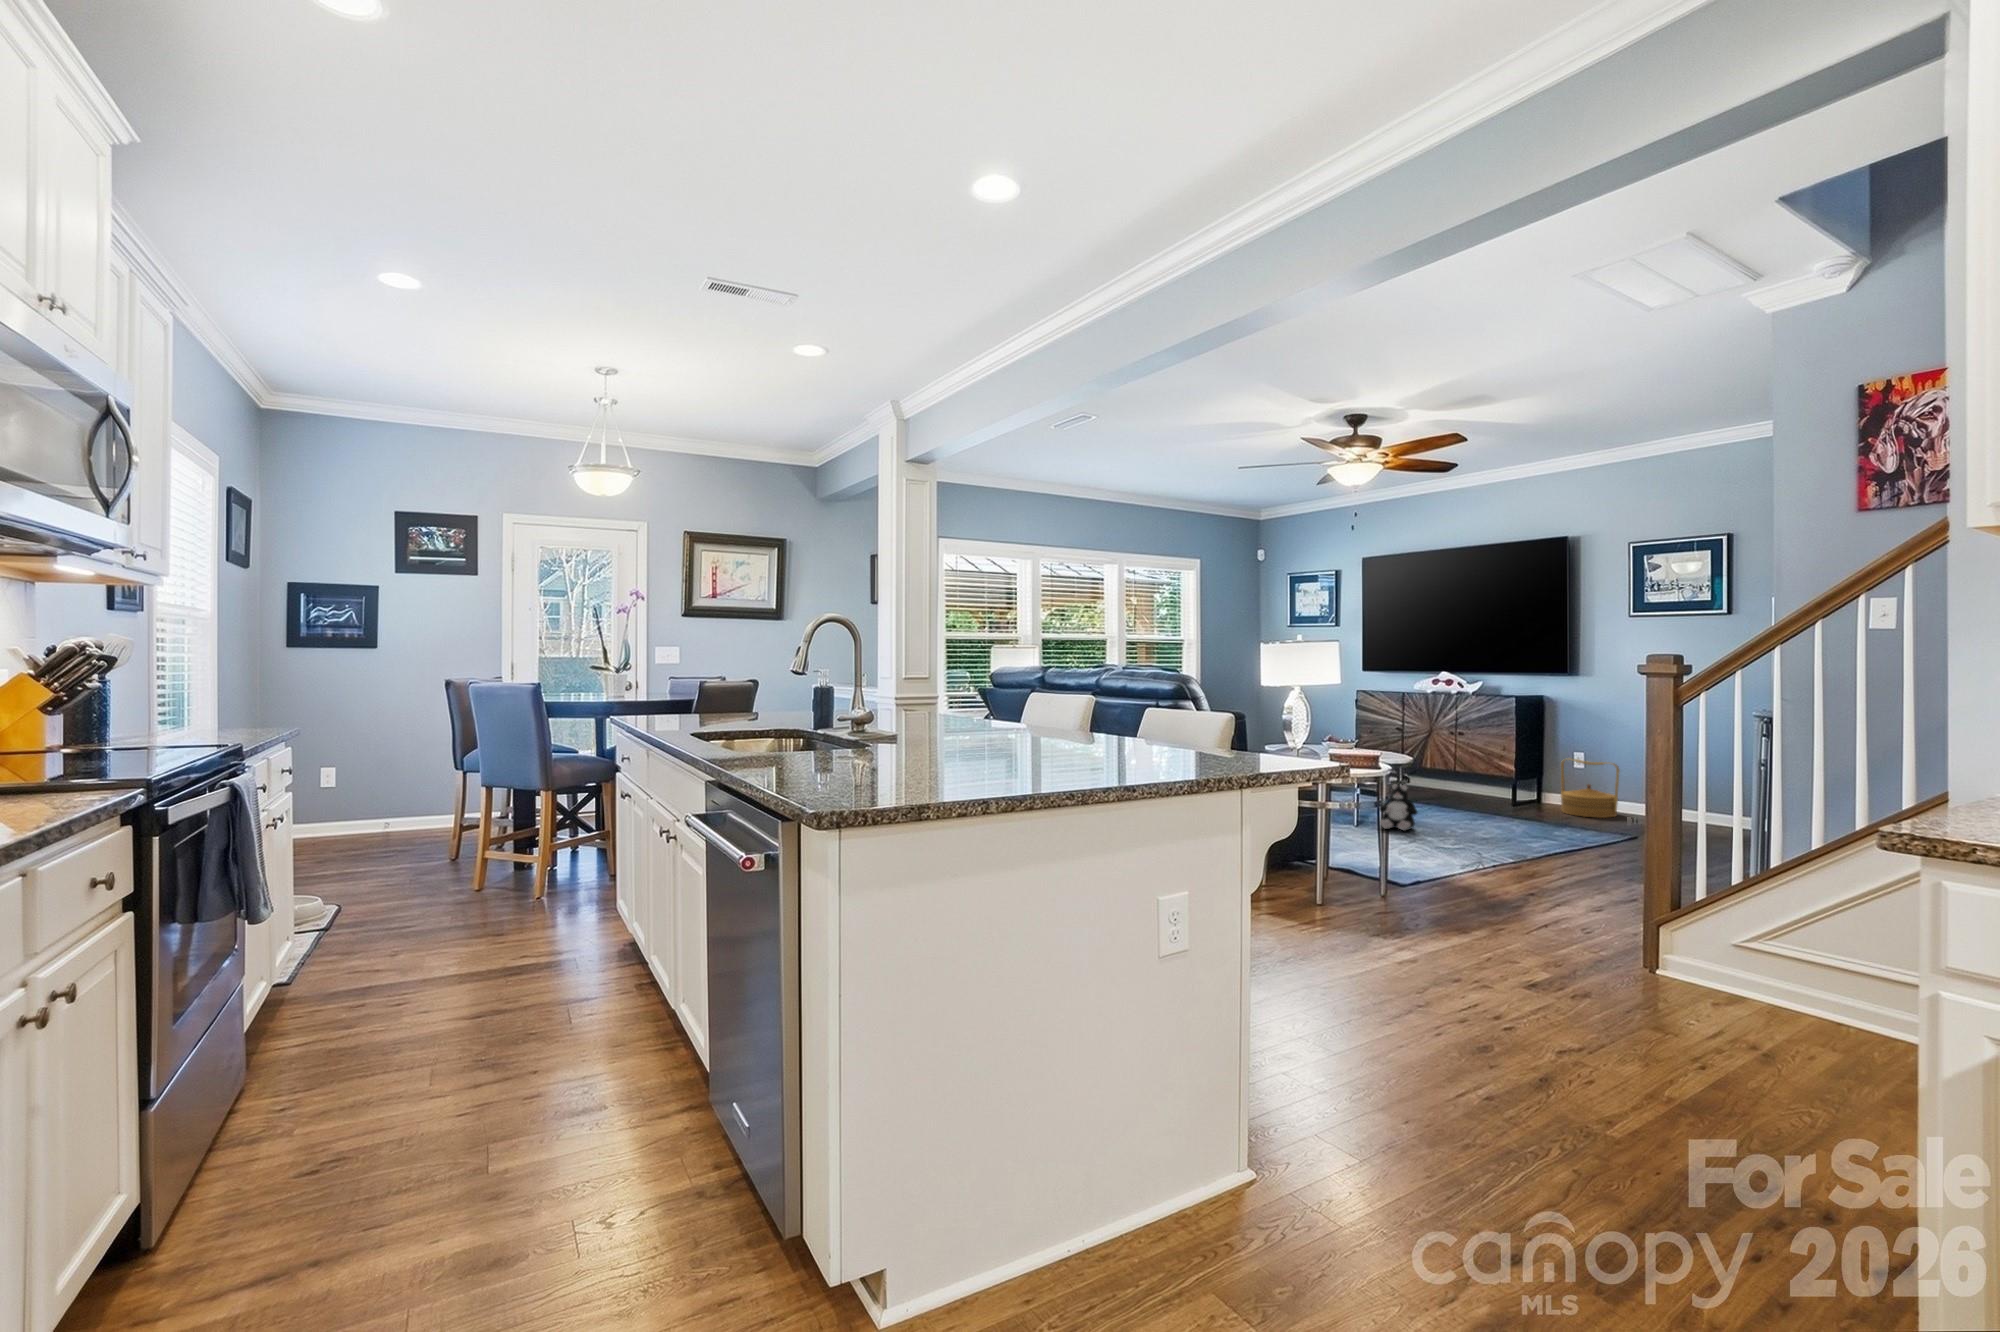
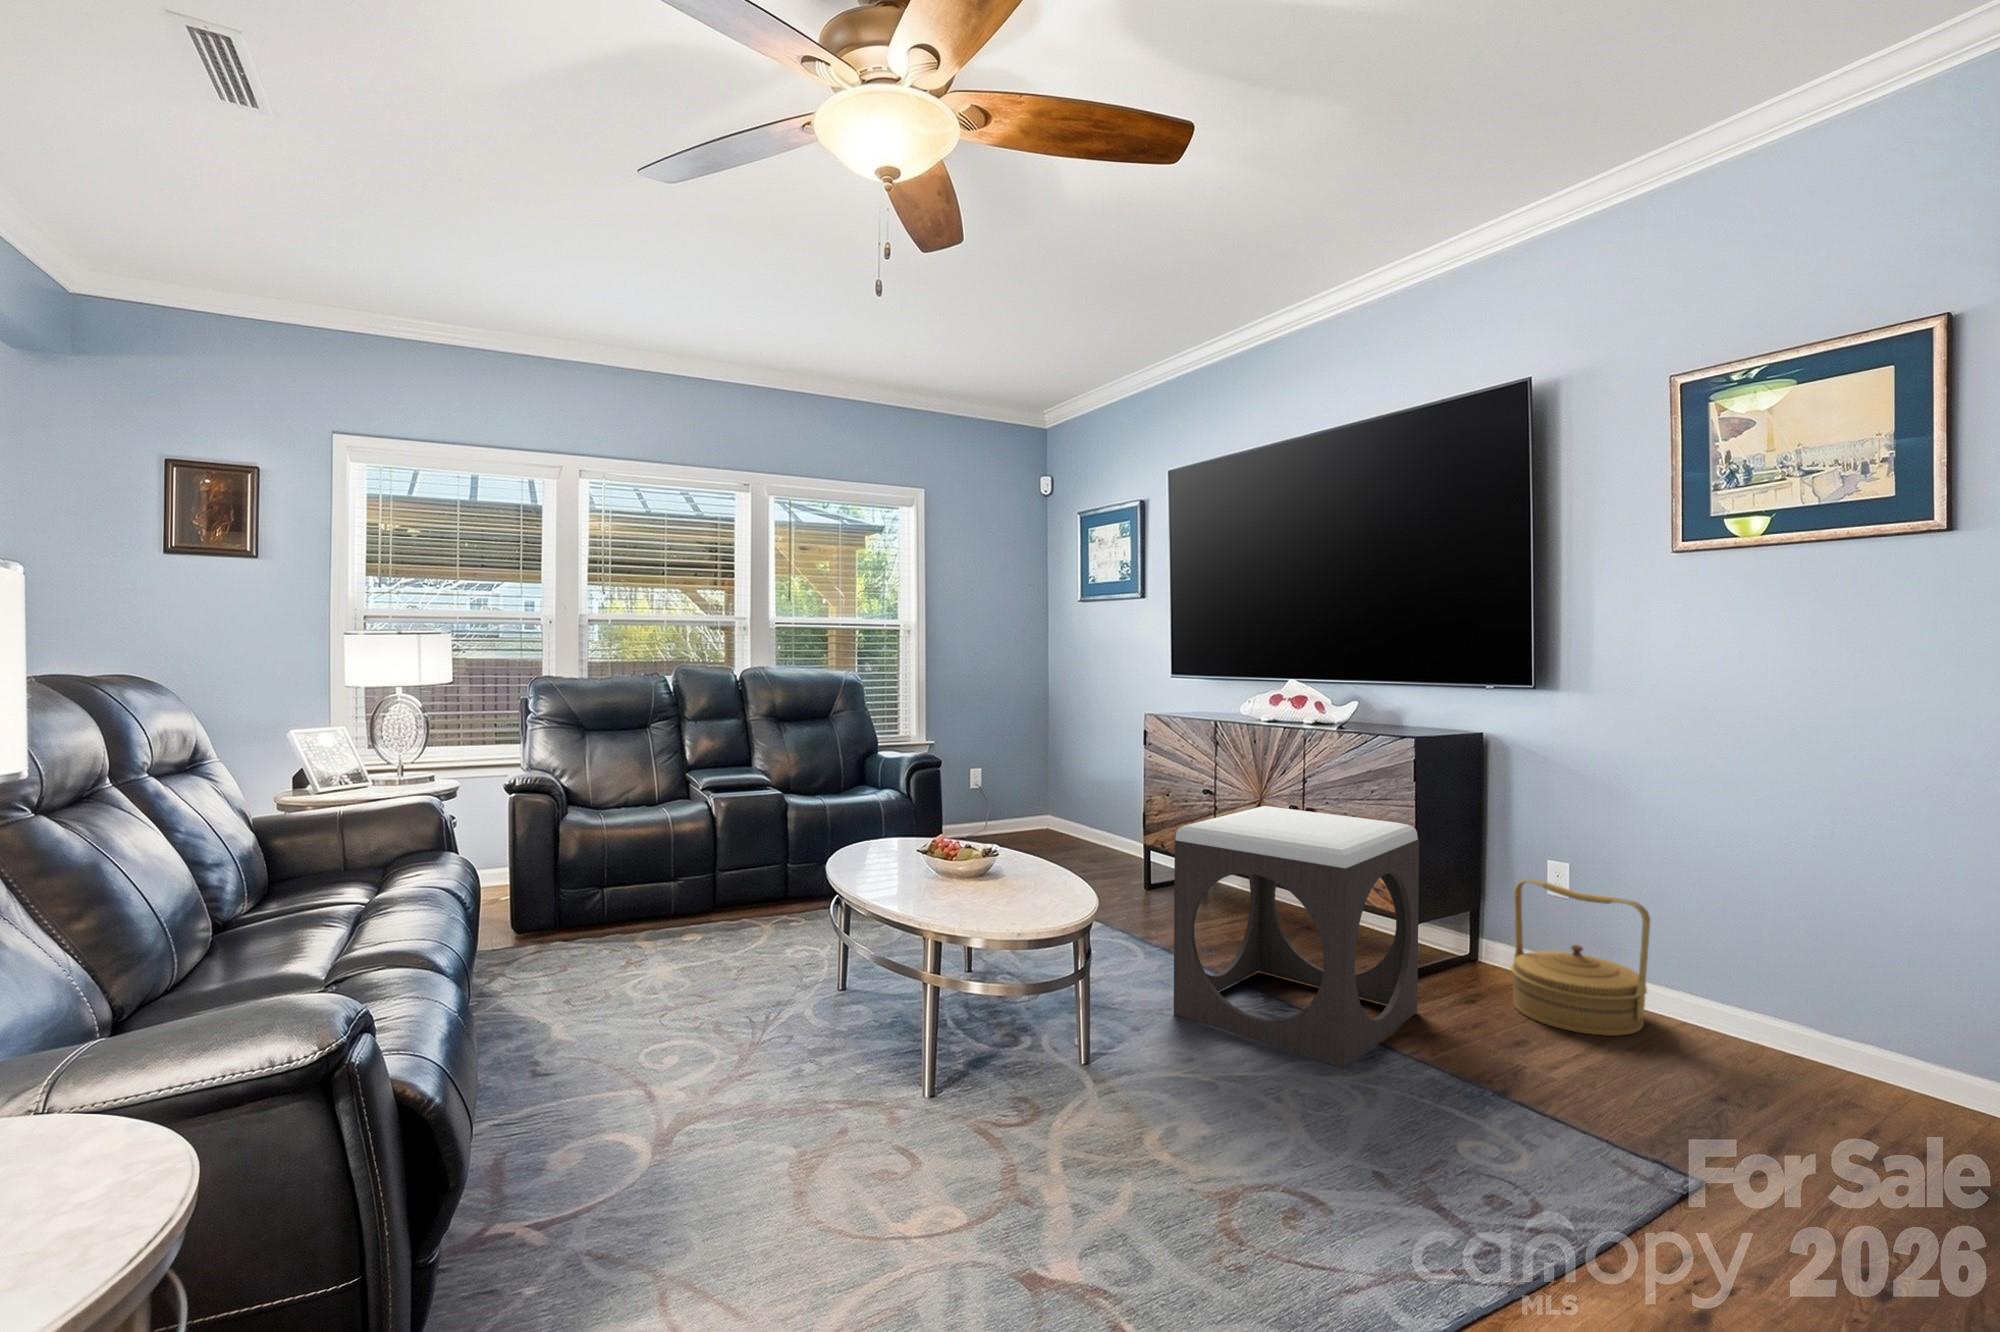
footstool: none [1419,729,1522,824] -> present [1174,806,1419,1068]
plush toy: present [1380,784,1417,831] -> none [1006,967,1110,1110]

